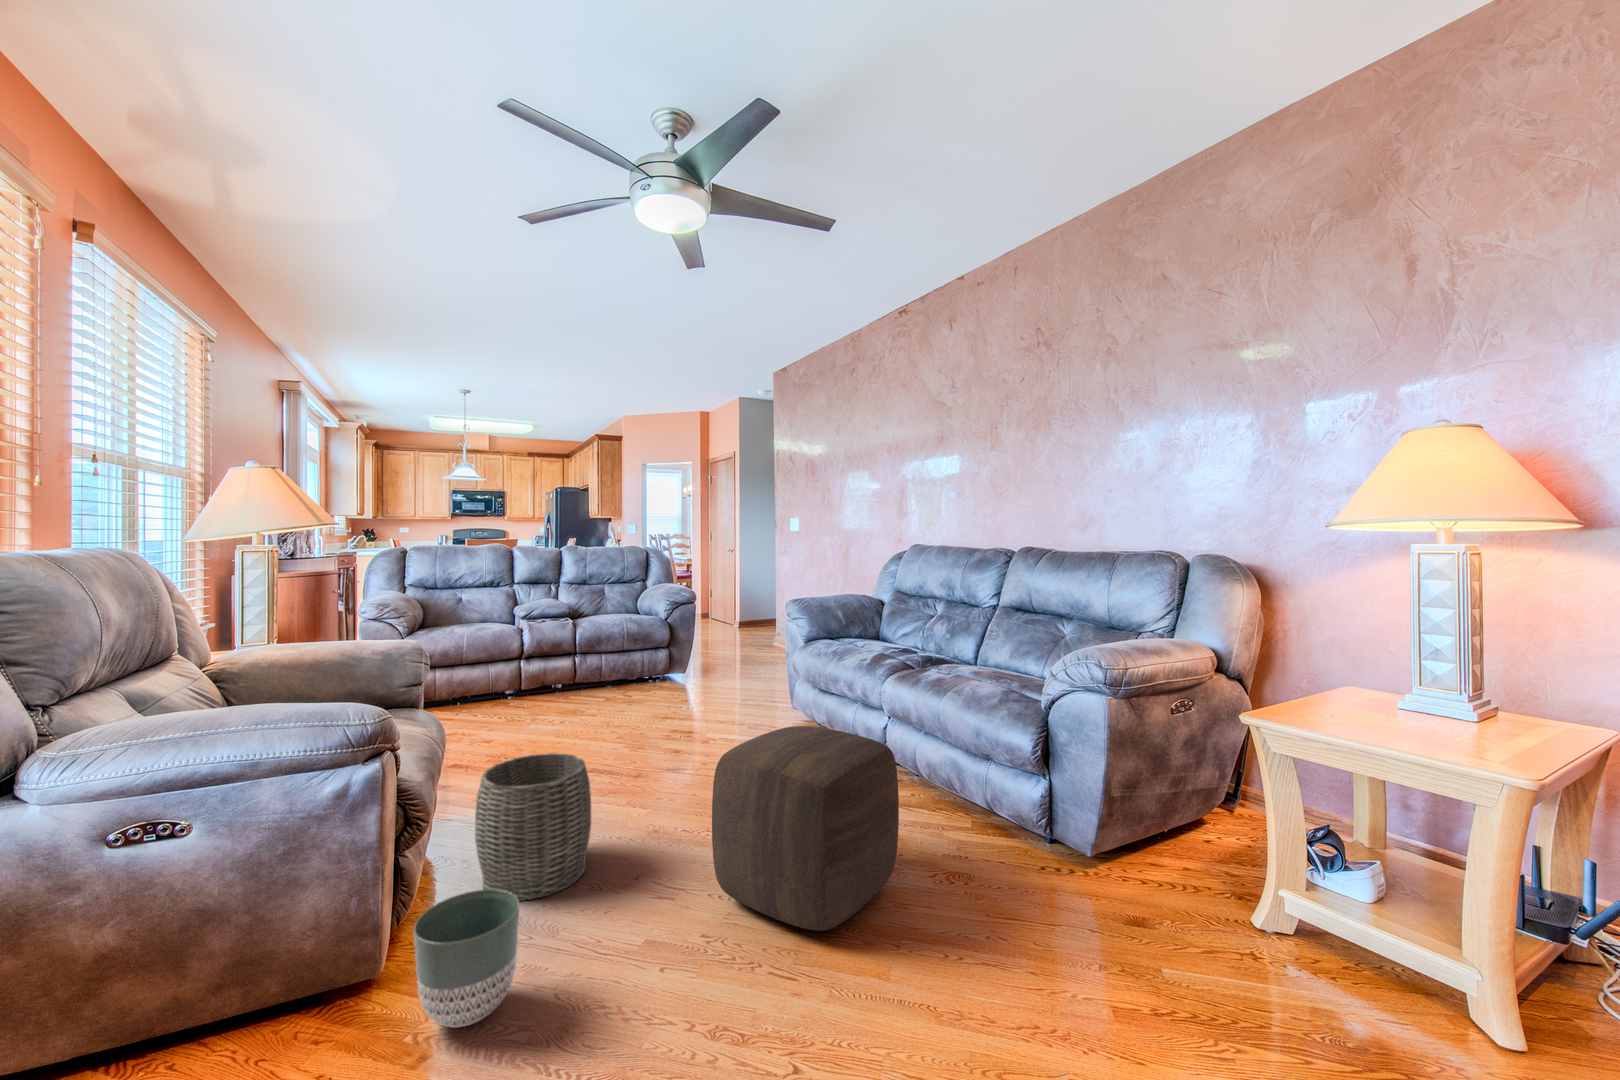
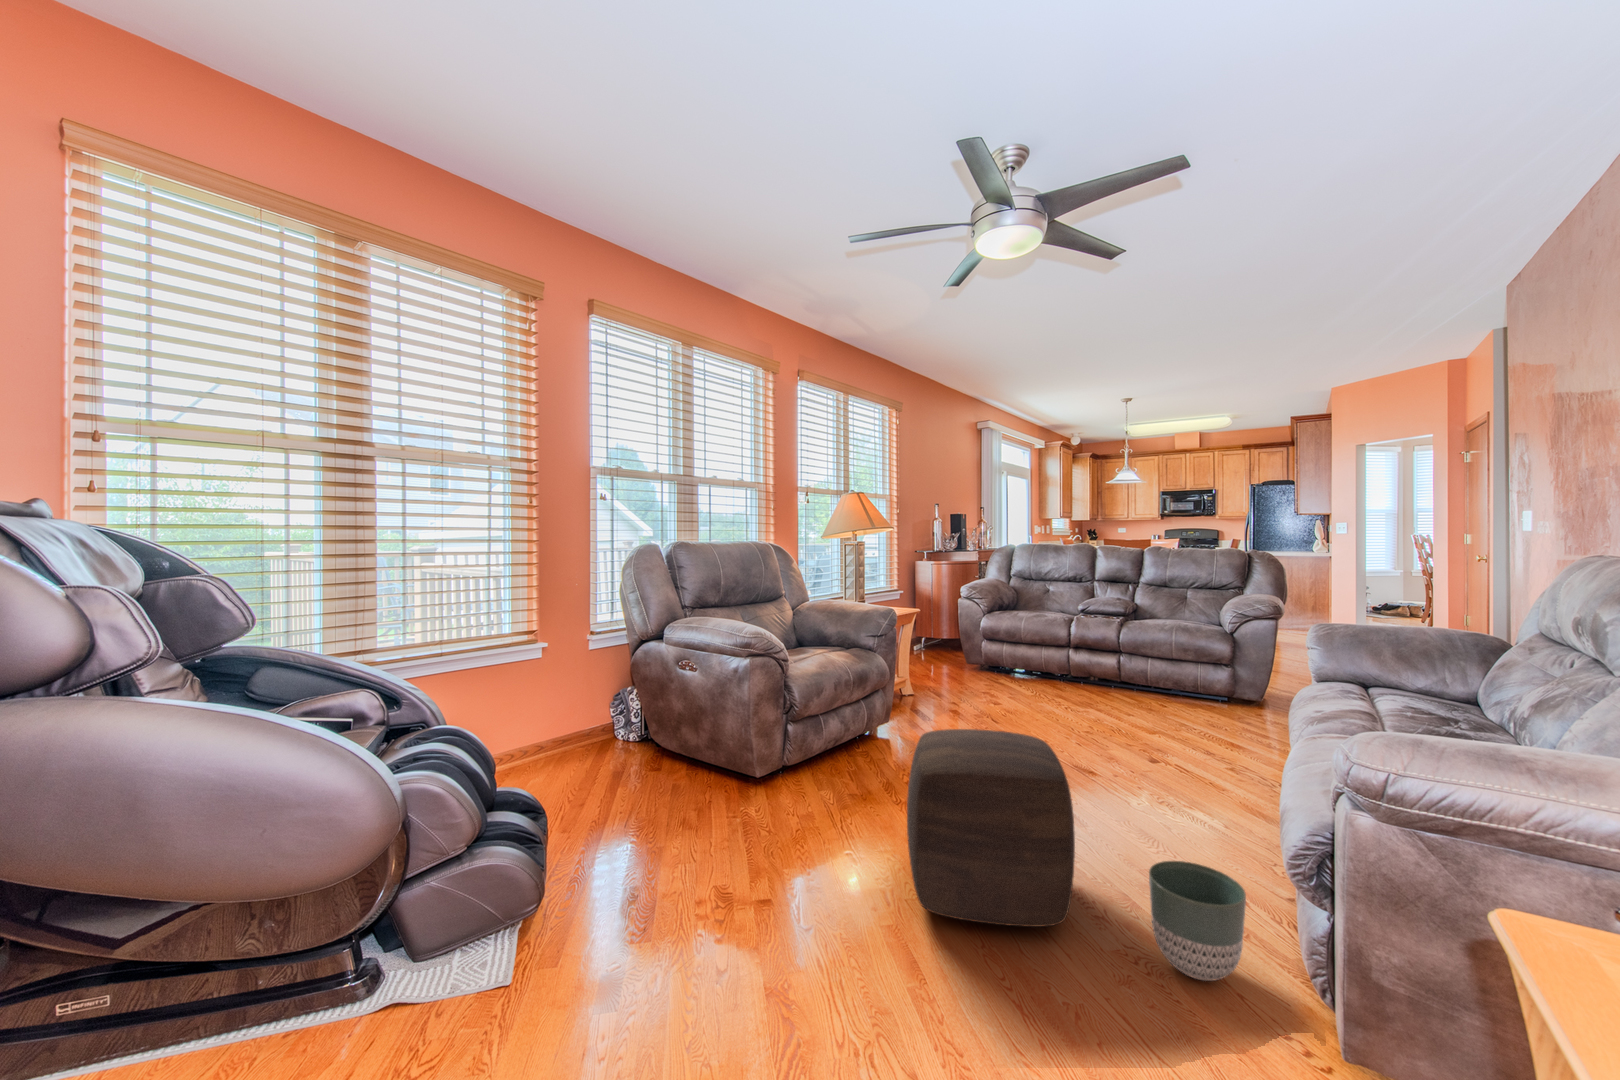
woven basket: present [475,753,591,901] -> none [833,699,912,799]
planter: present [414,889,519,1028] -> present [1149,861,1246,981]

